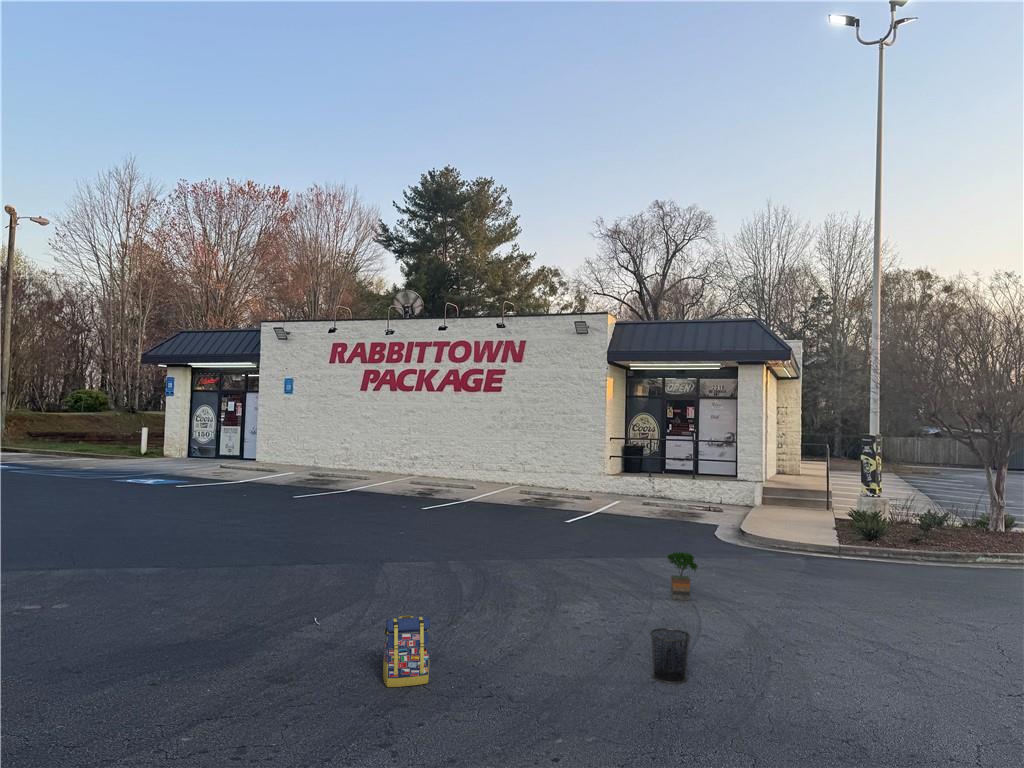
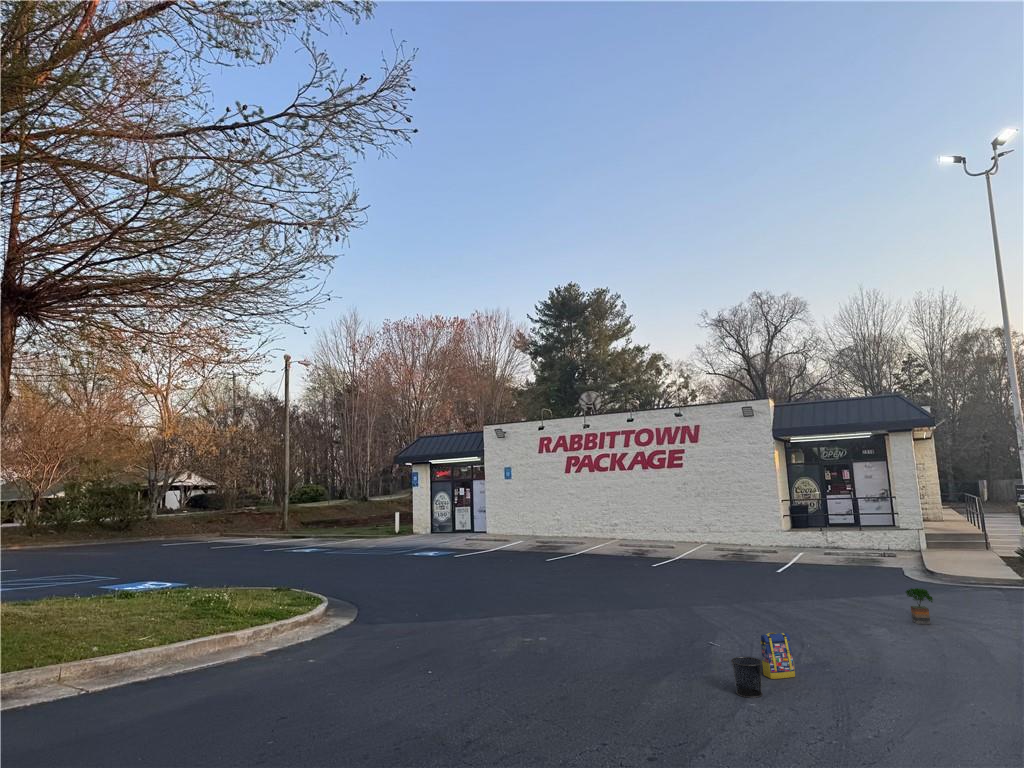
waste bin: present [650,628,691,684] -> present [731,657,763,698]

